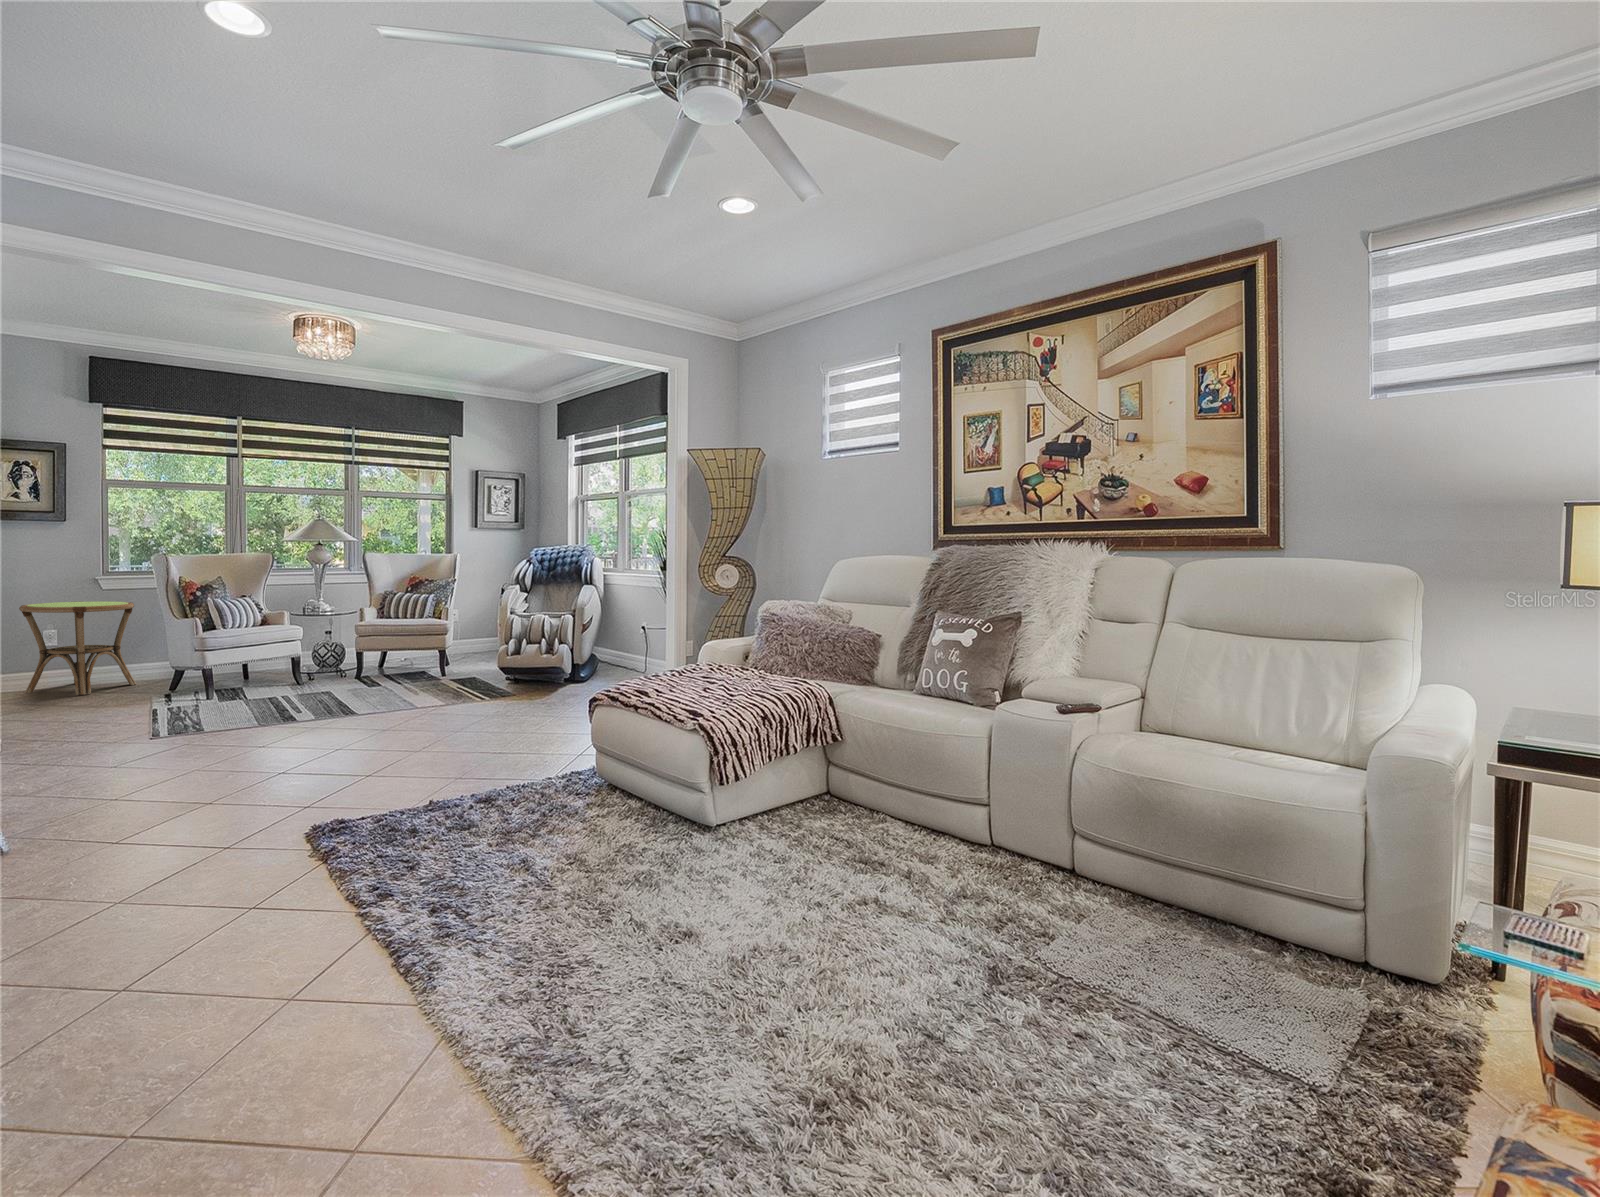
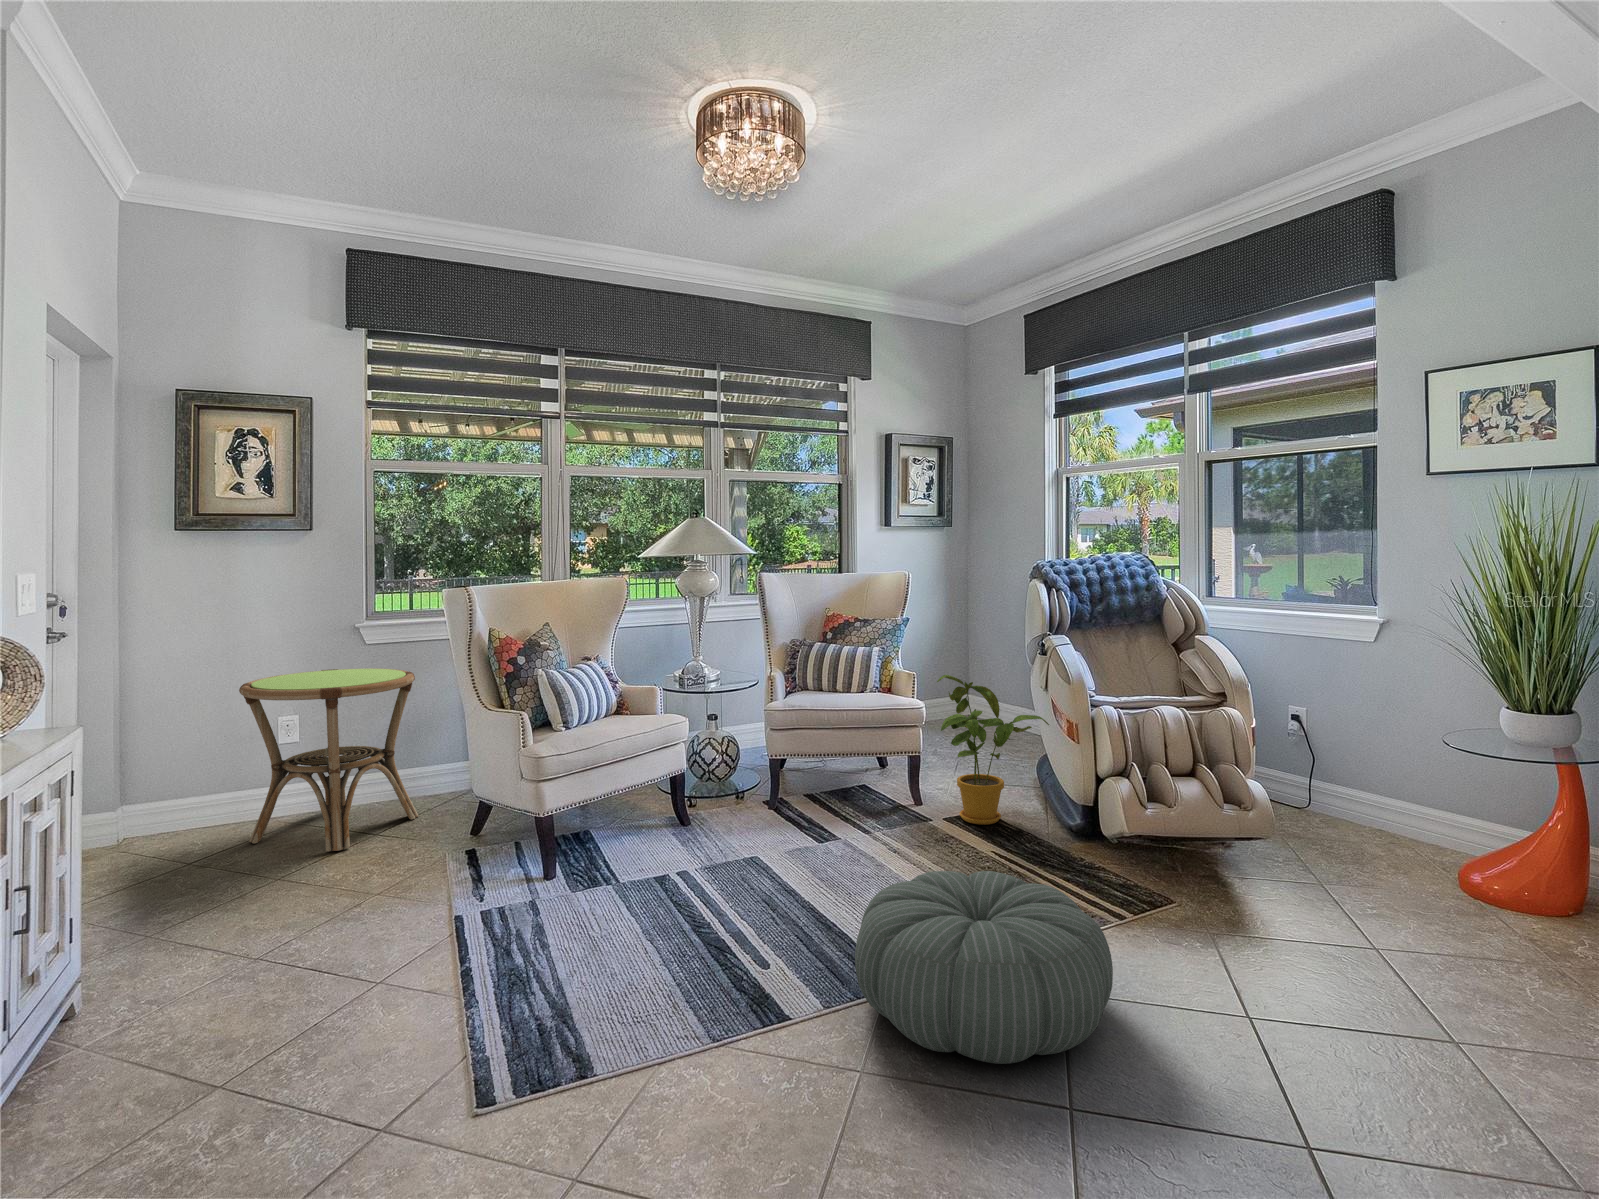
house plant: none [444,607,509,681] -> present [937,675,1049,825]
pouf: none [326,674,436,727] -> present [855,871,1113,1064]

